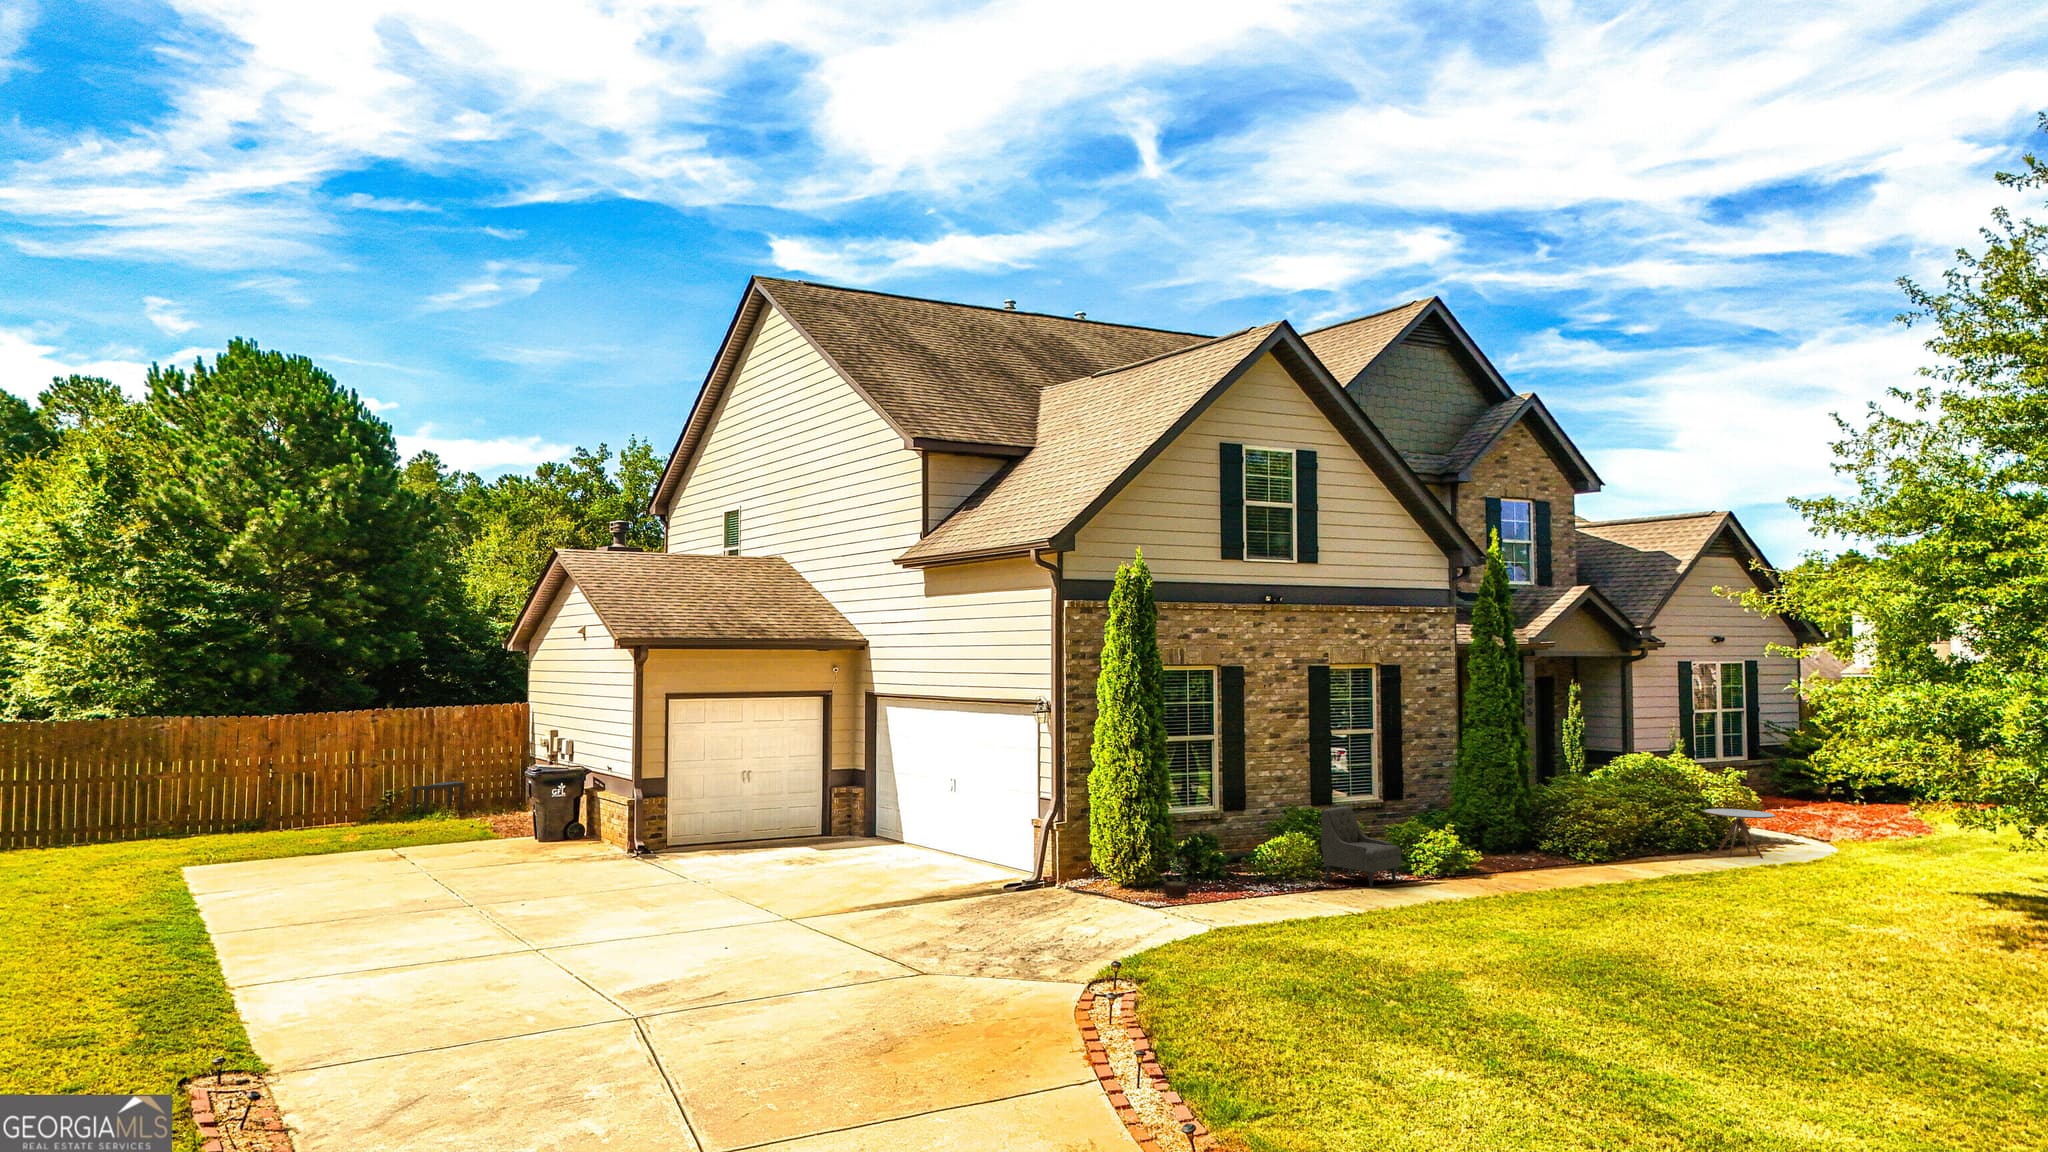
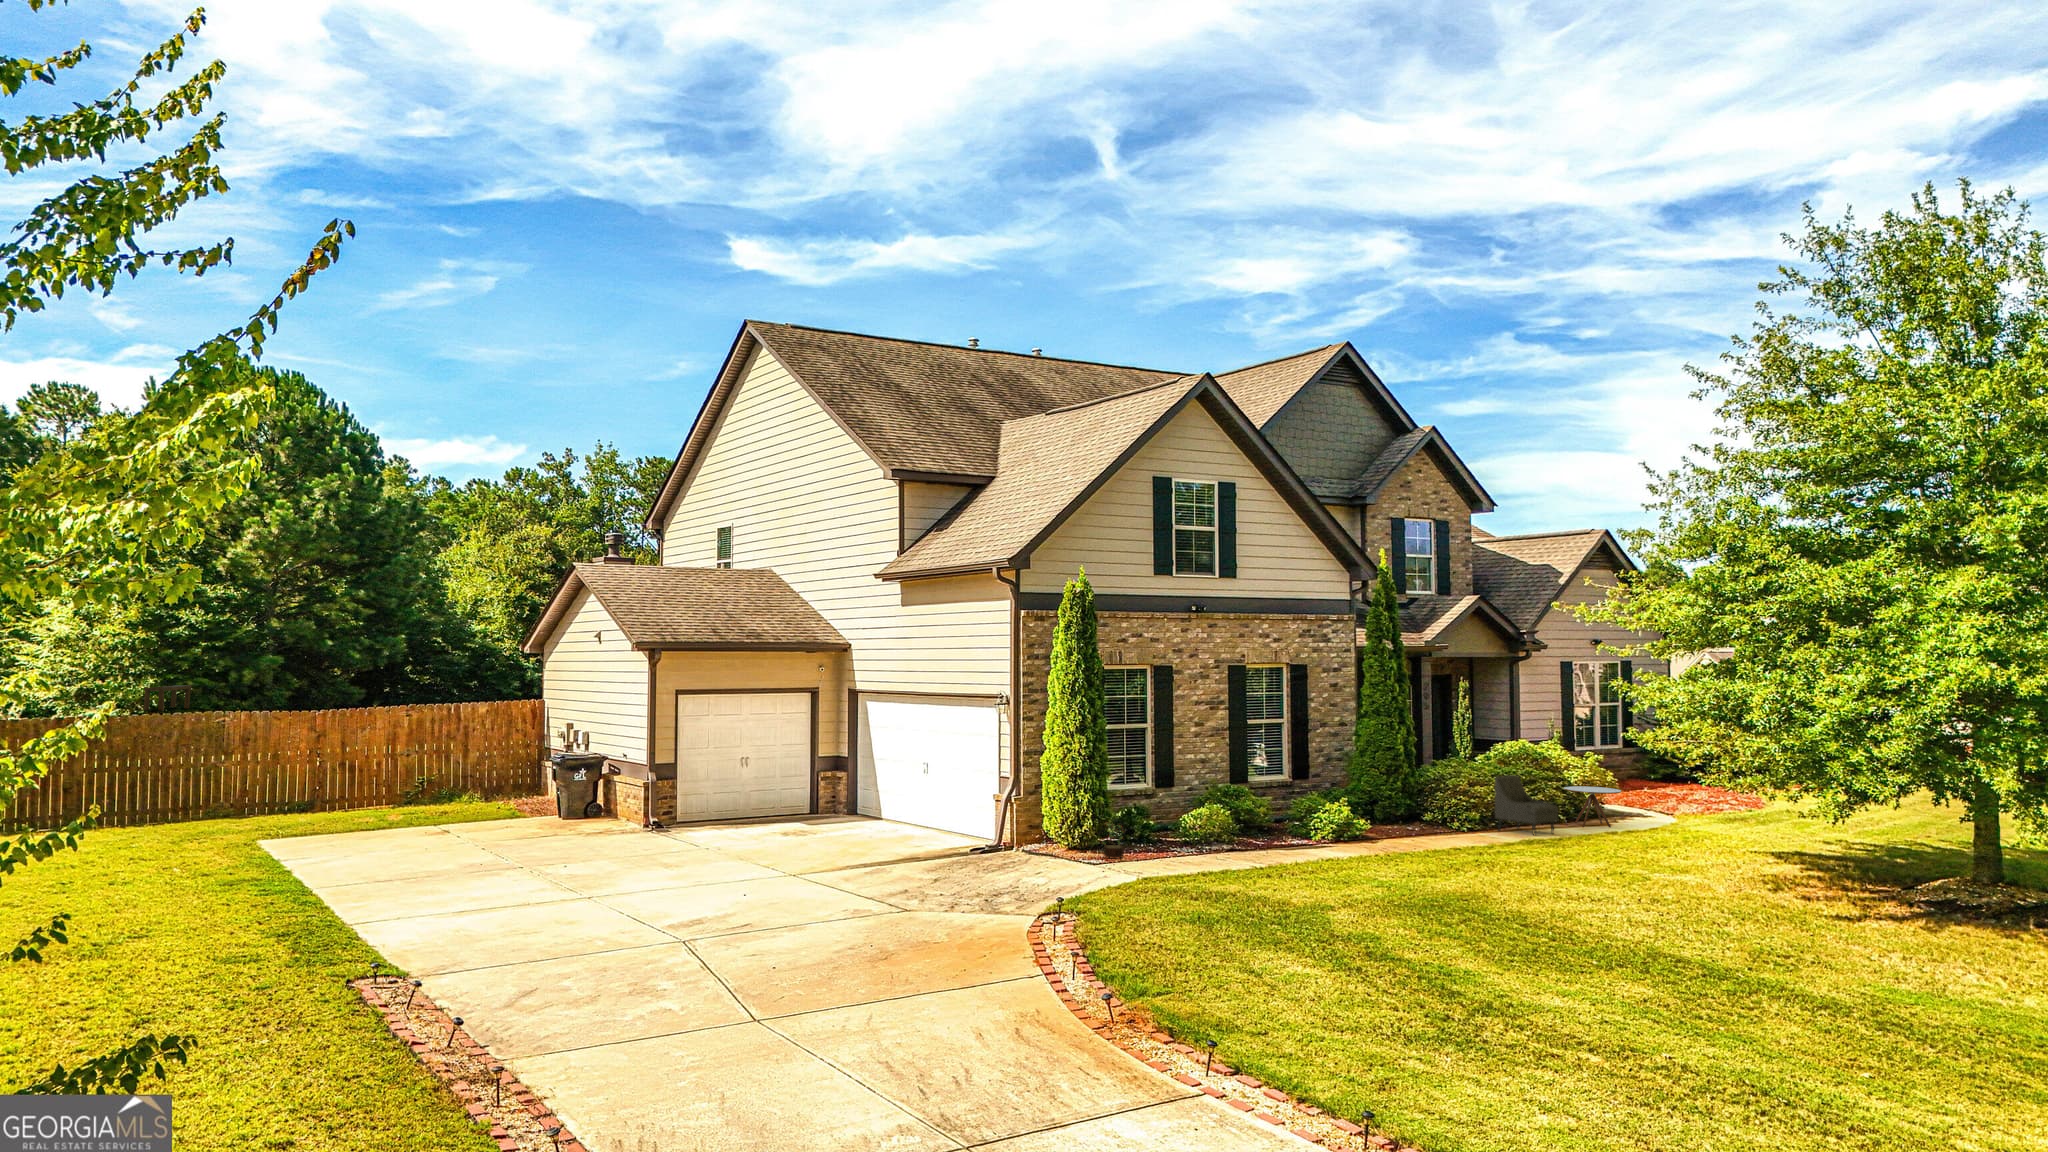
bench: present [411,782,466,813] -> present [144,685,192,710]
chair: present [1321,806,1401,888] -> present [1495,775,1558,835]

